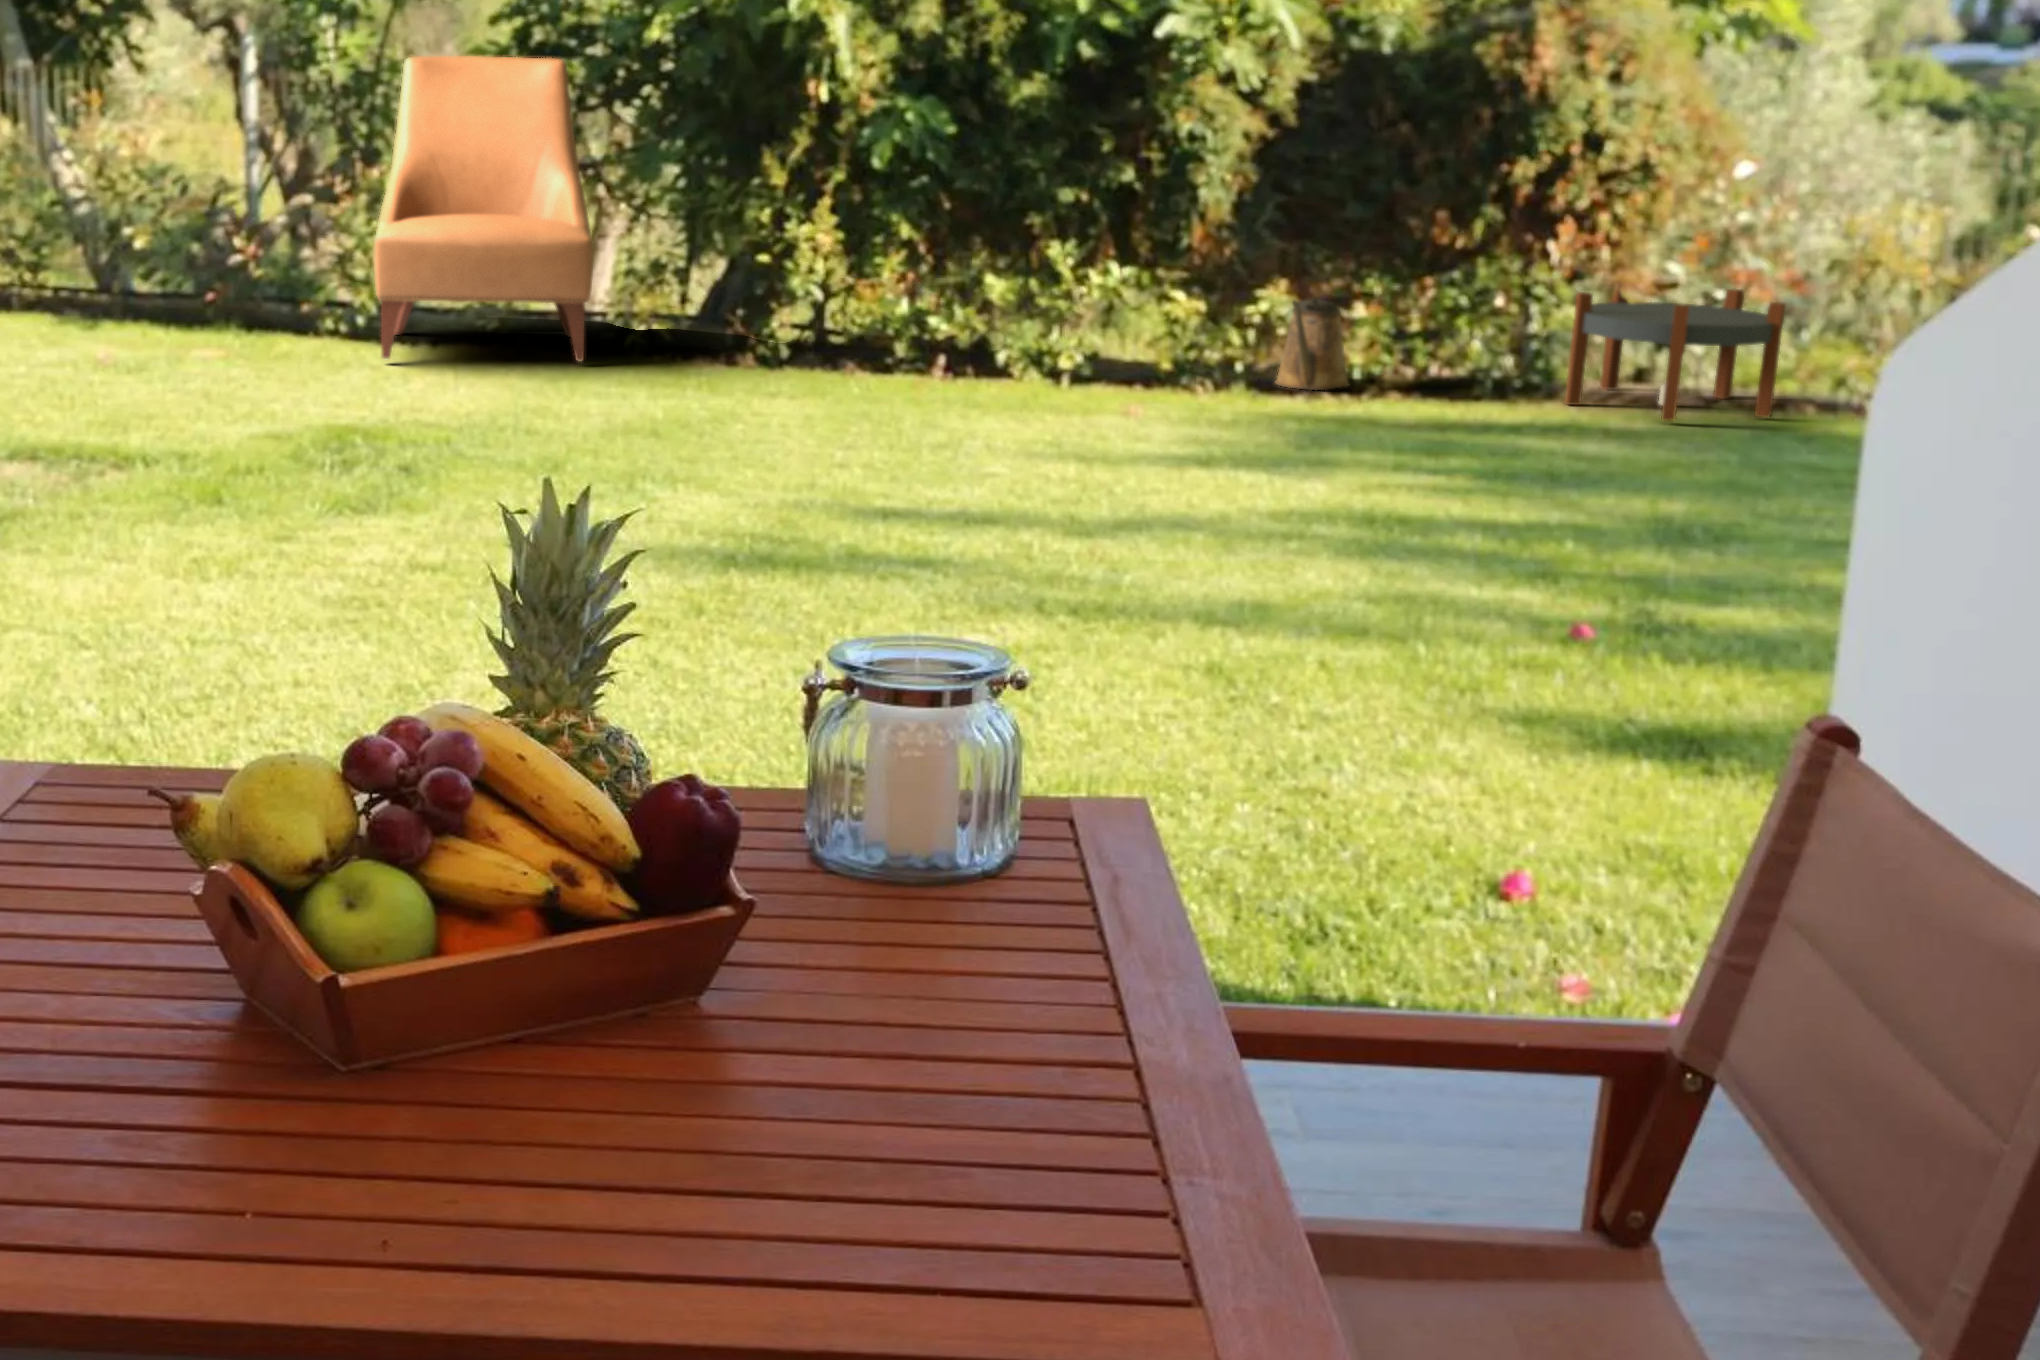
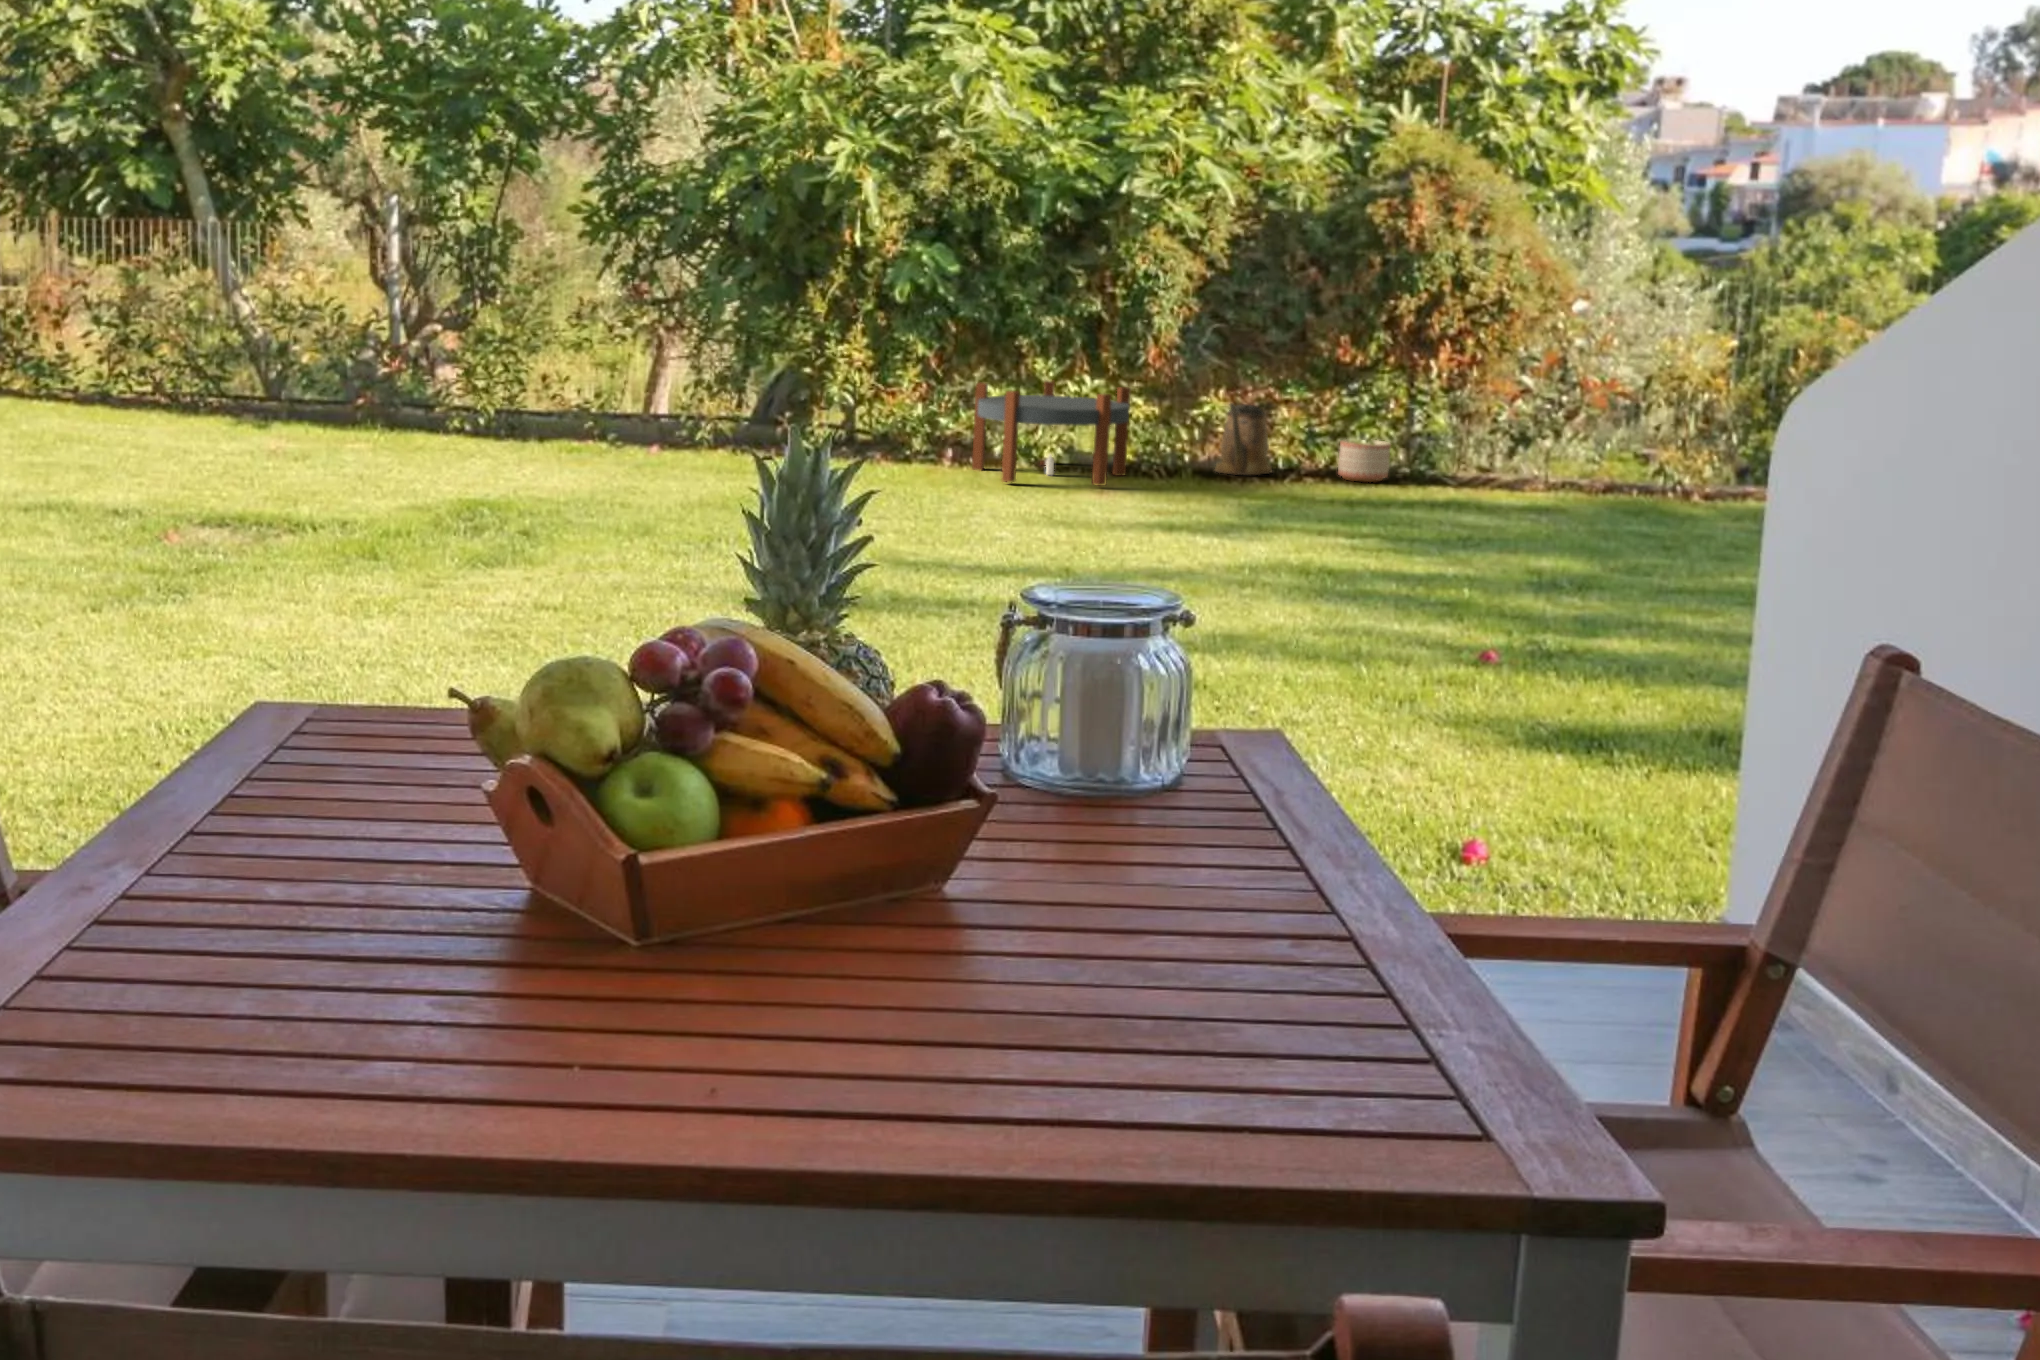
chair: present [374,56,593,361] -> none [496,215,672,452]
side table: present [1565,285,1785,421] -> present [972,381,1131,486]
planter: none [1430,343,1498,398] -> present [1338,439,1391,482]

